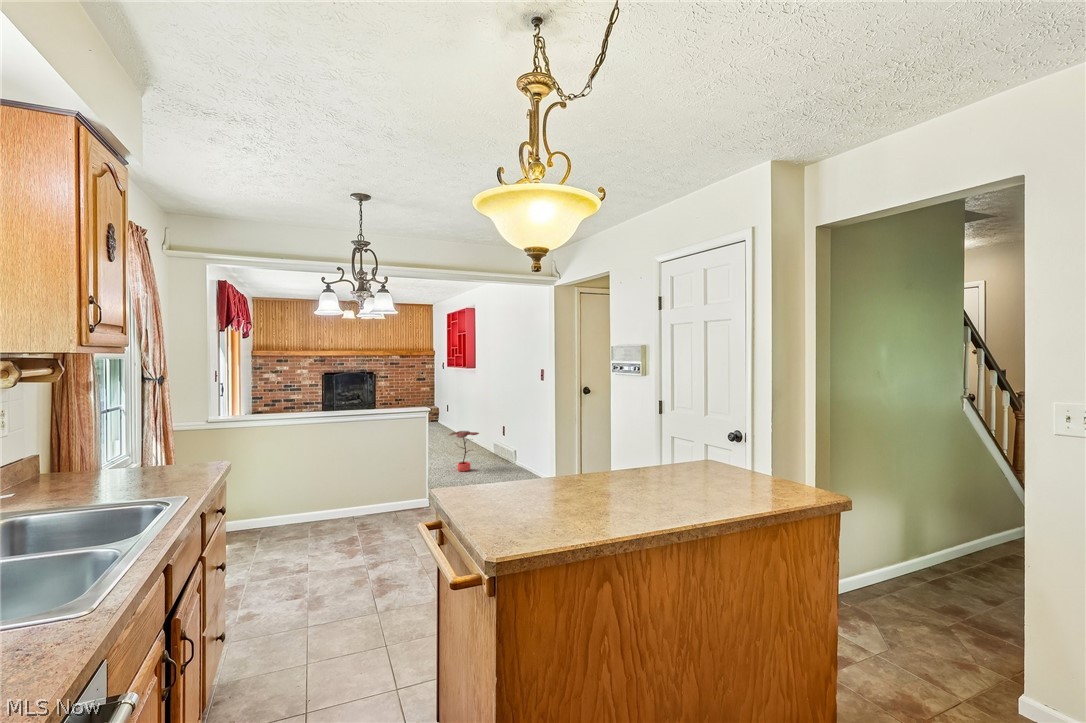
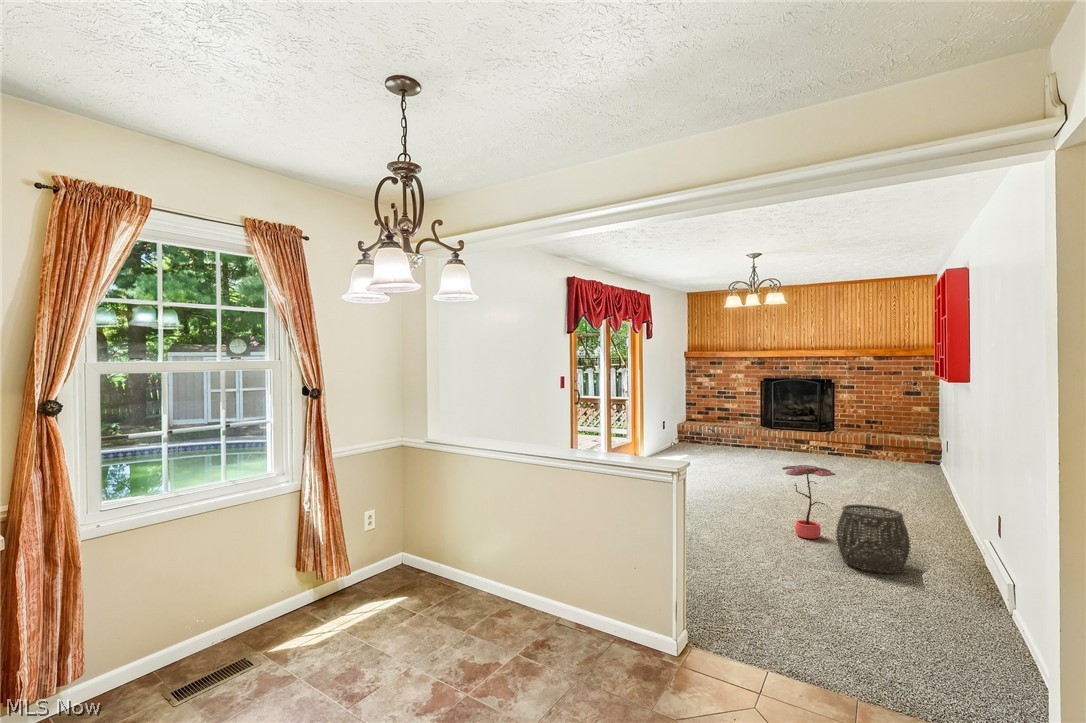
woven basket: none [491,445,523,476] -> present [836,504,910,574]

